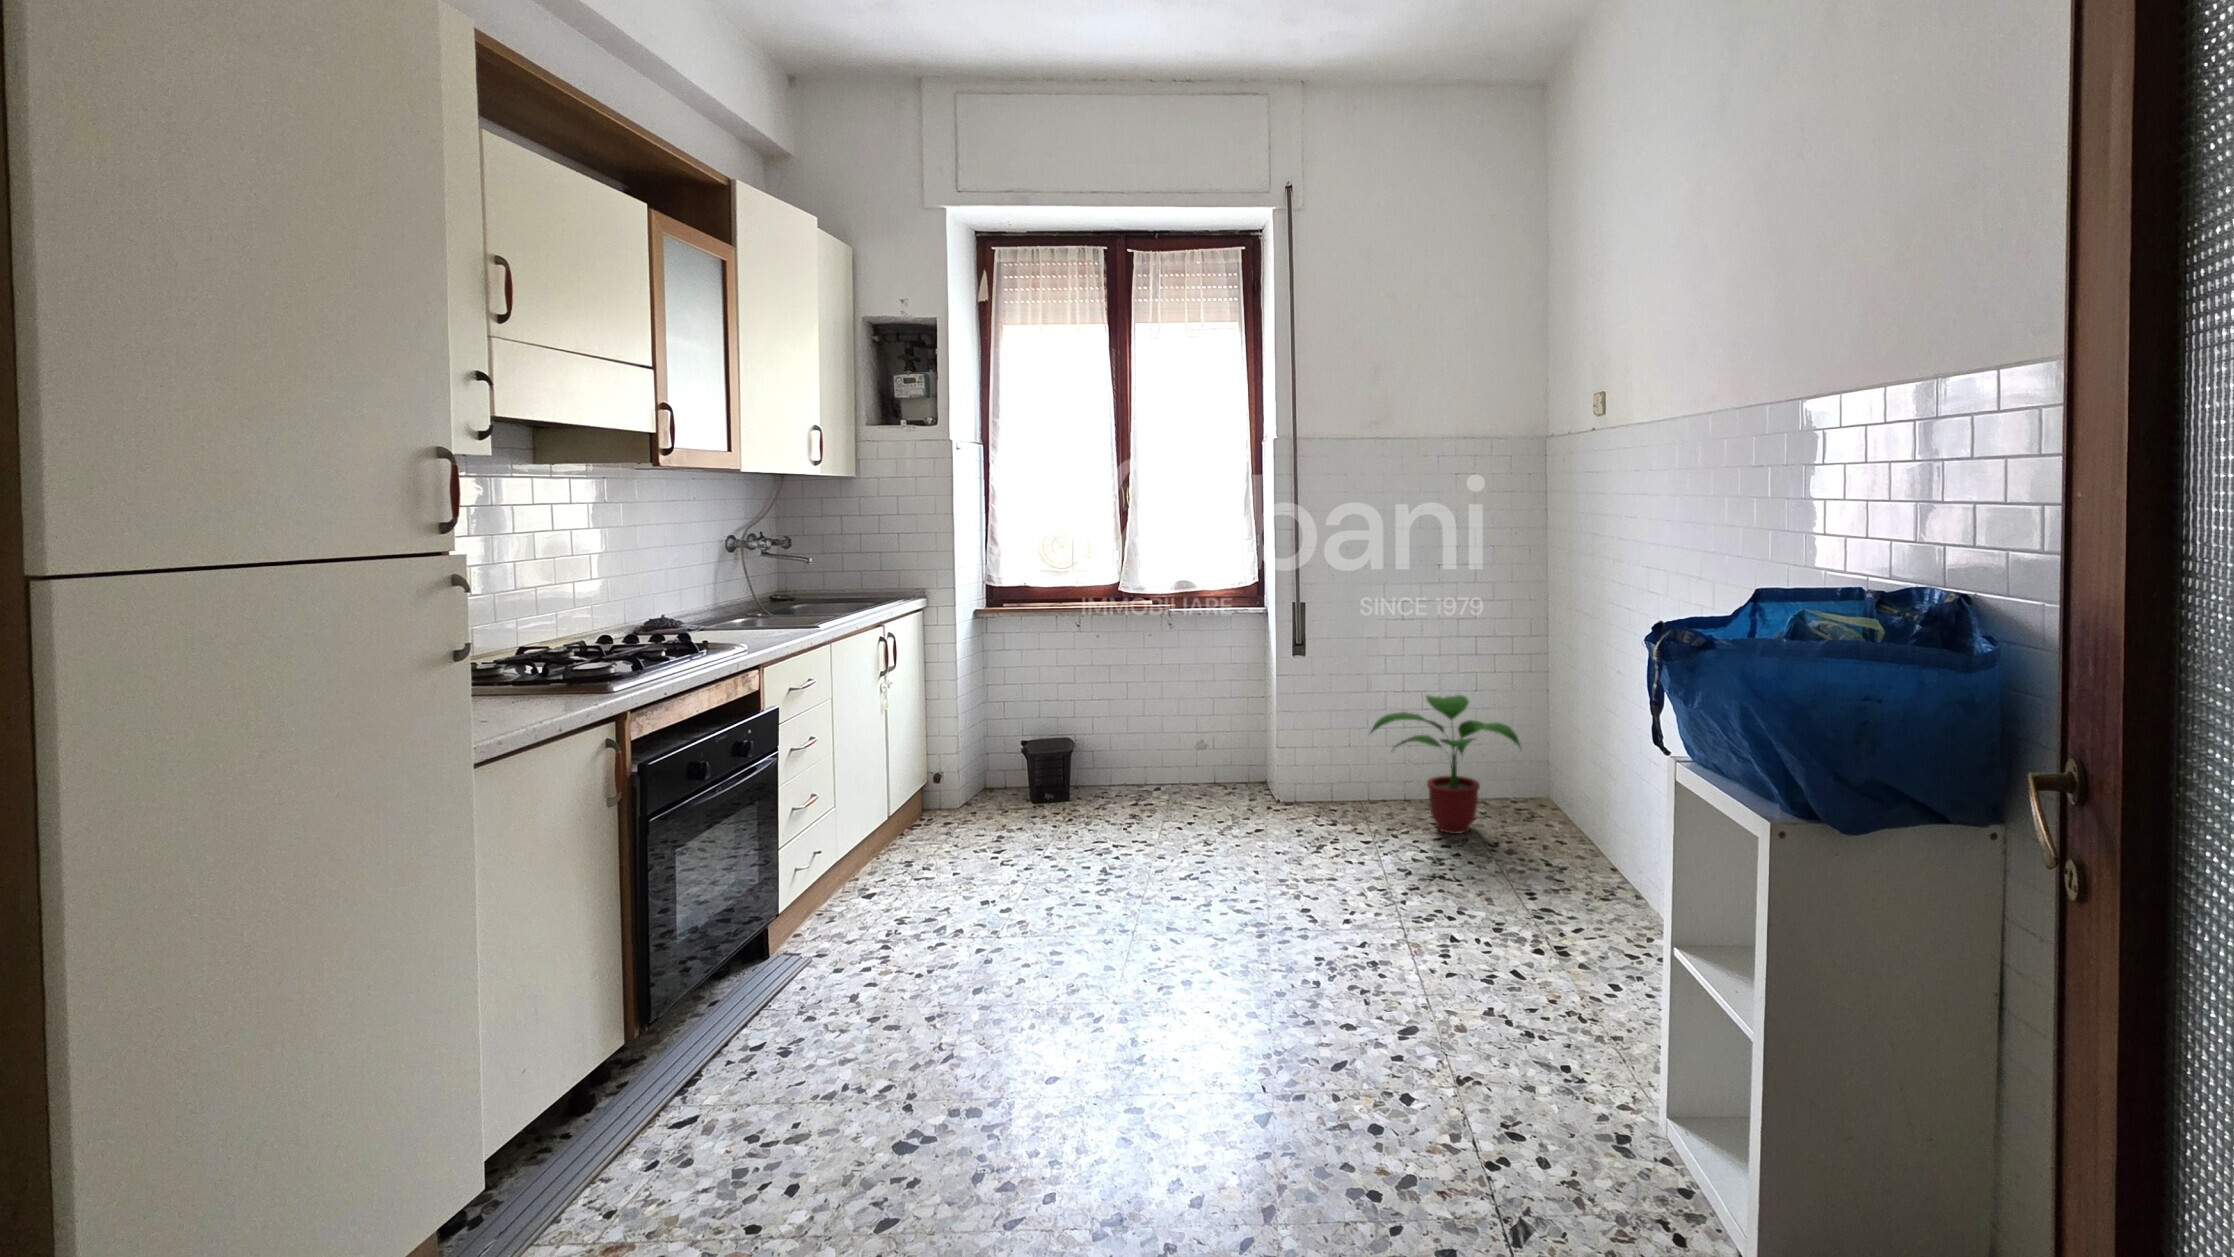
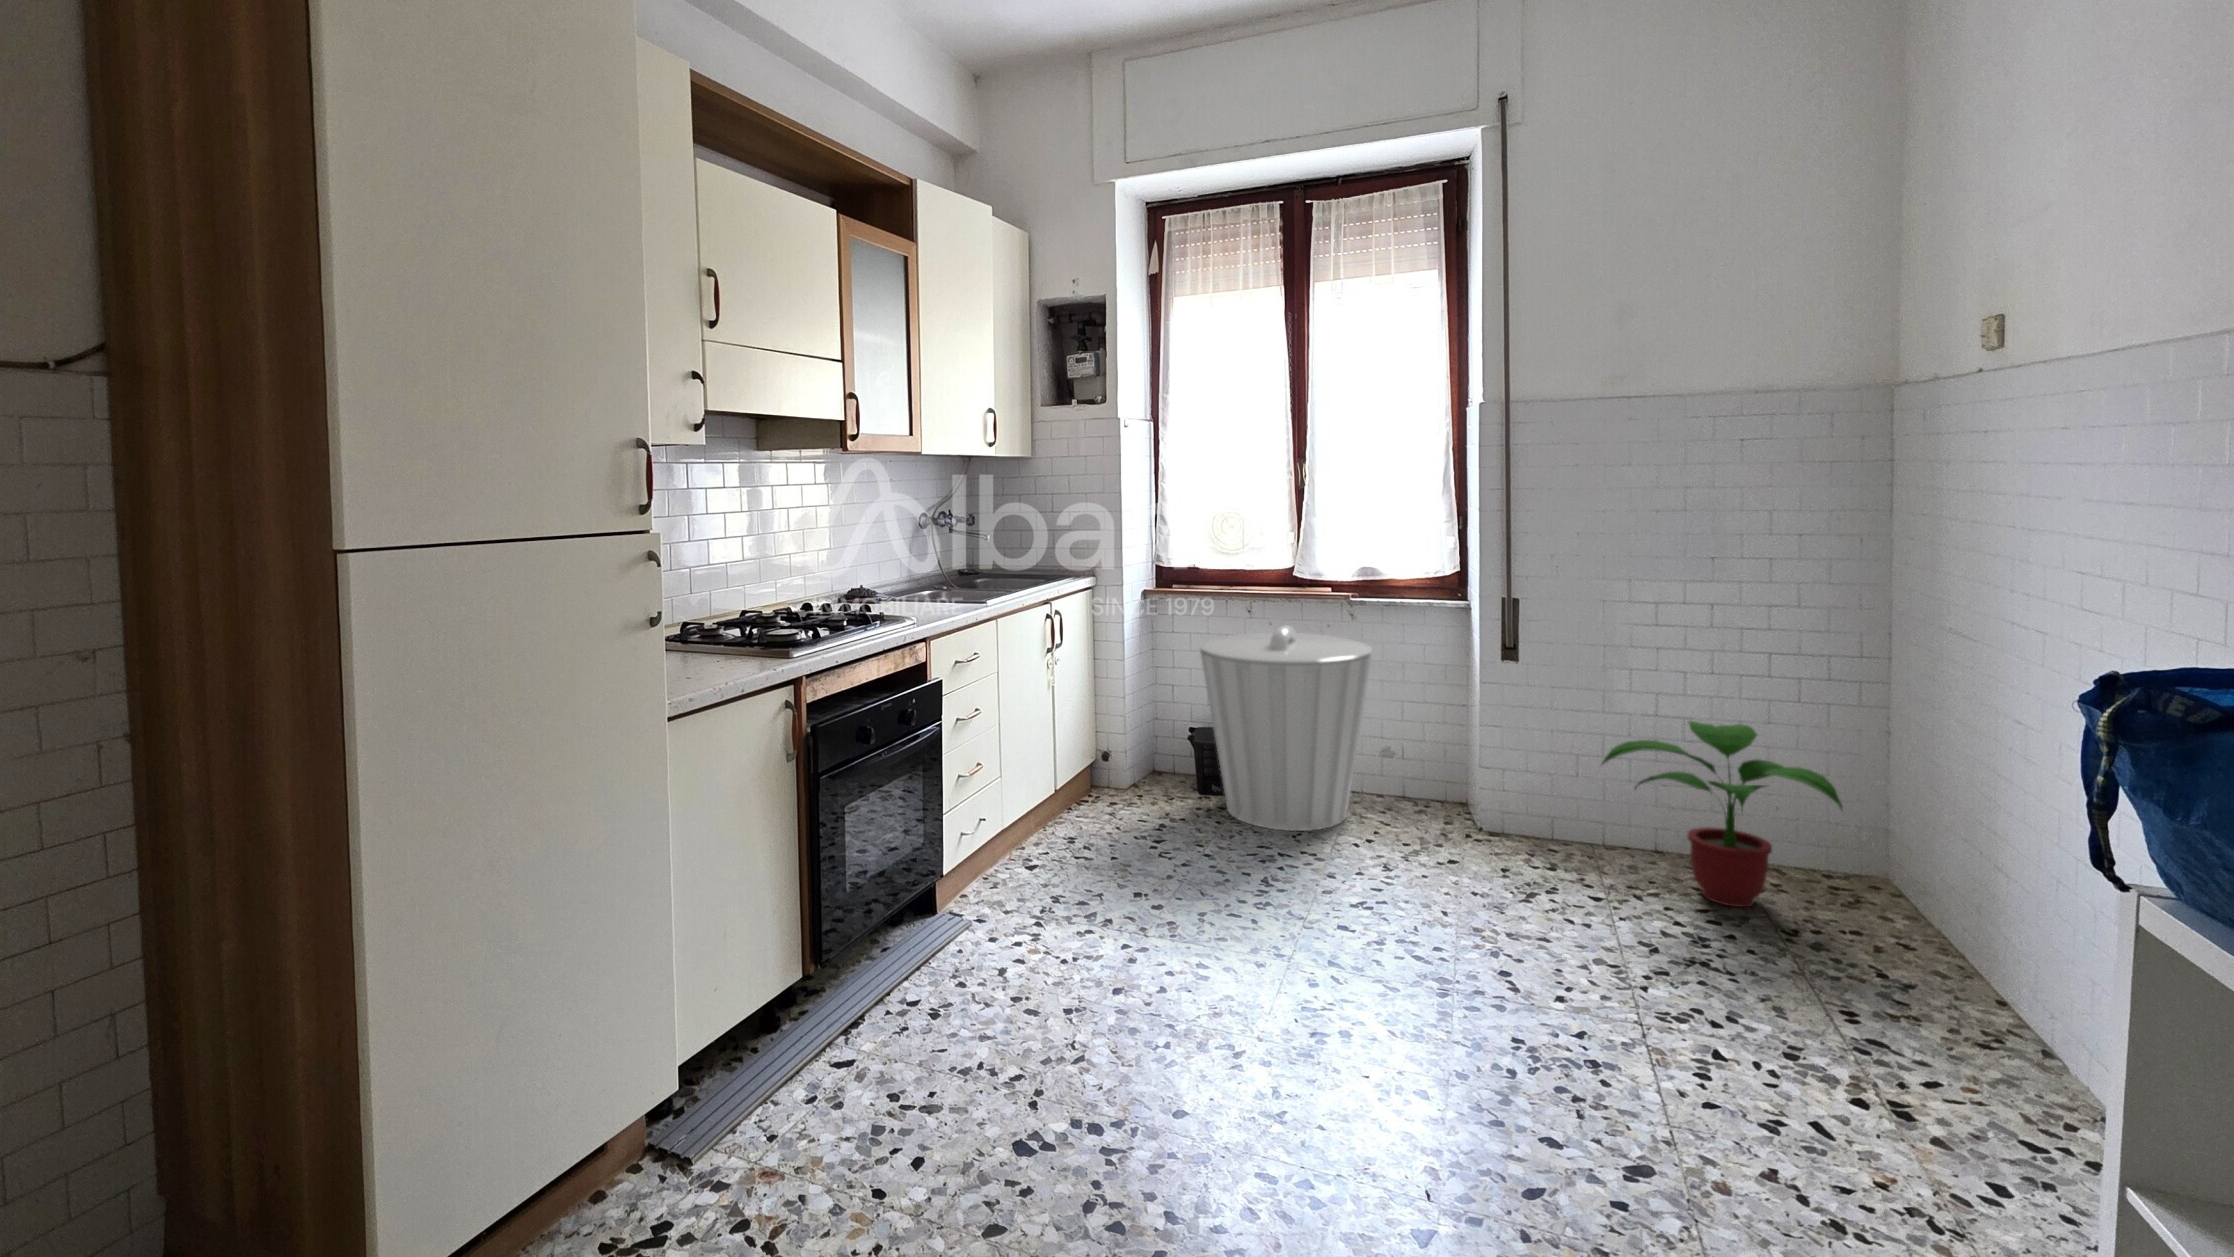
trash can: none [1038,637,1193,826] -> present [1200,625,1372,831]

